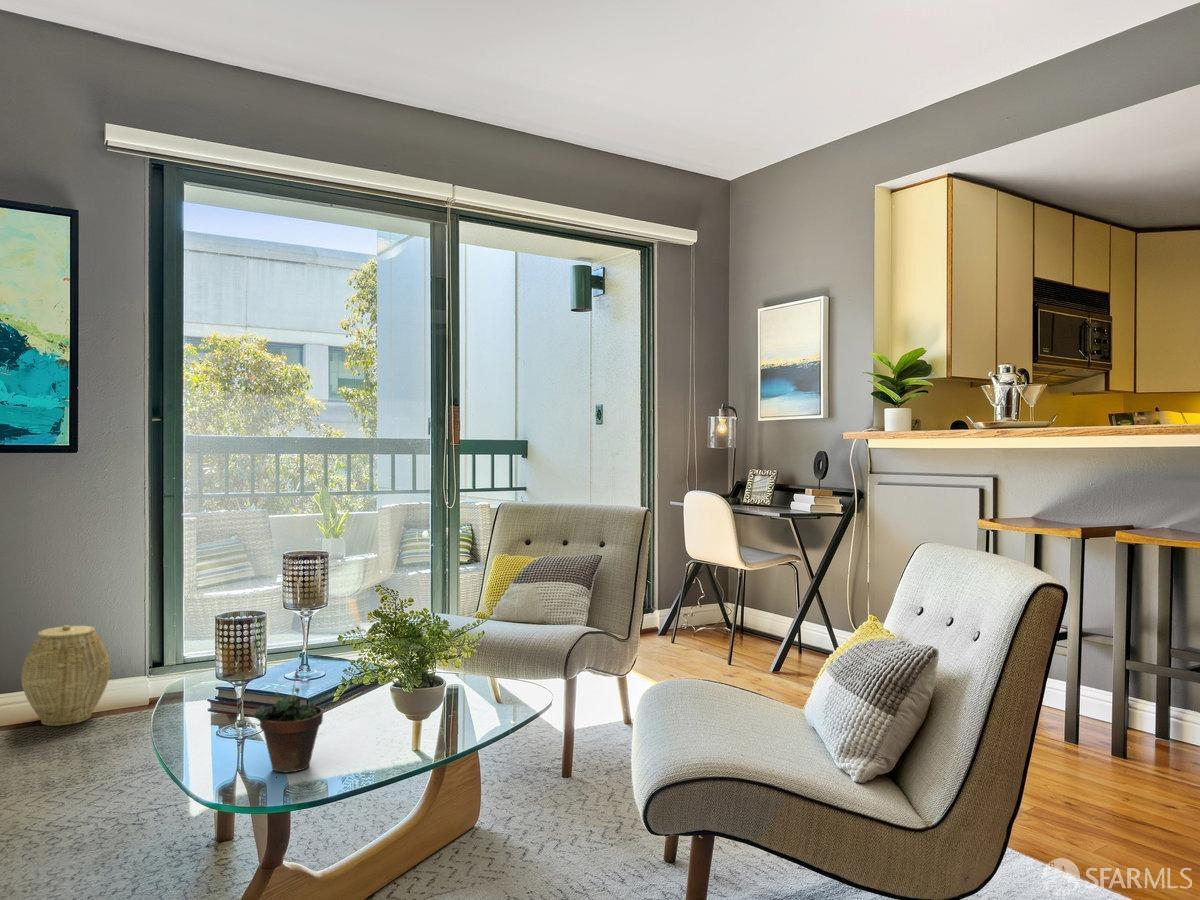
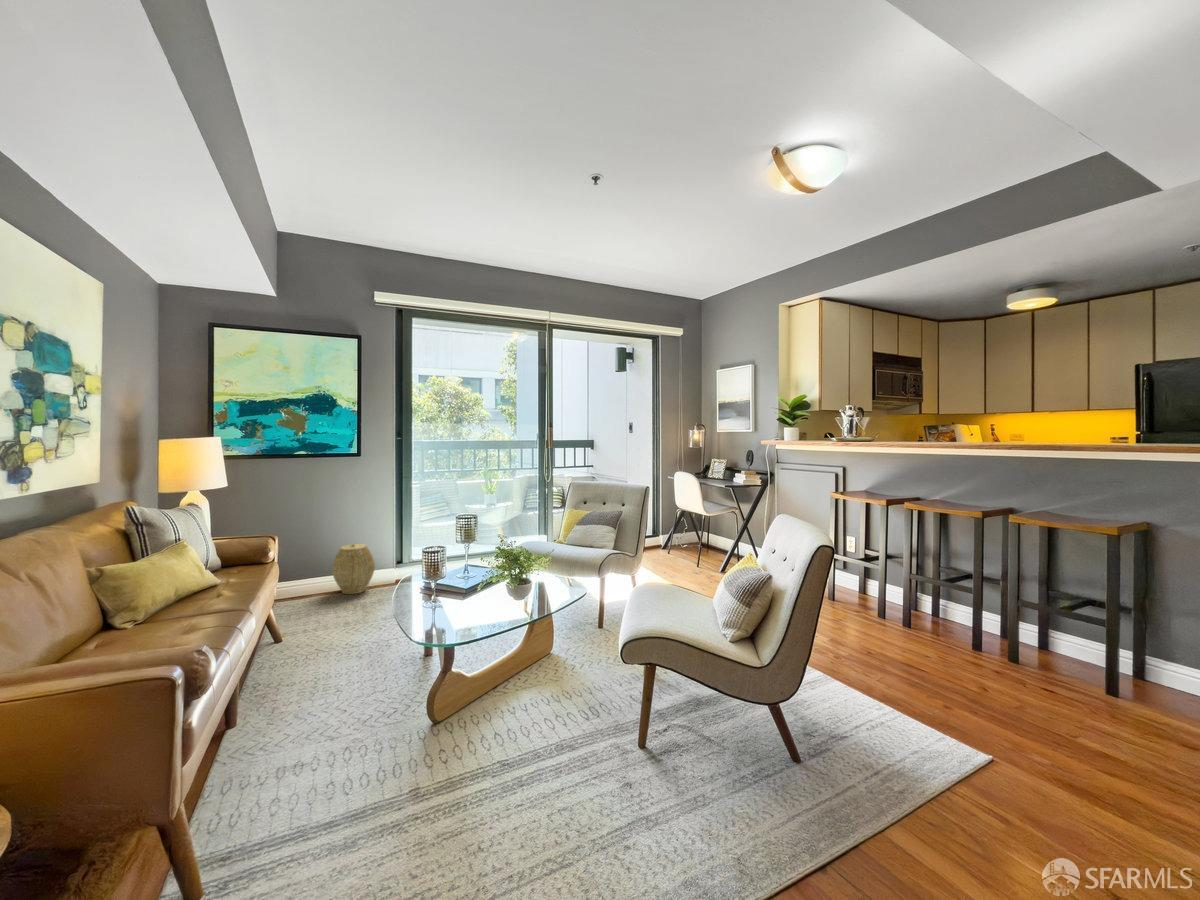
succulent plant: present [254,670,323,773] -> none [438,577,471,627]

